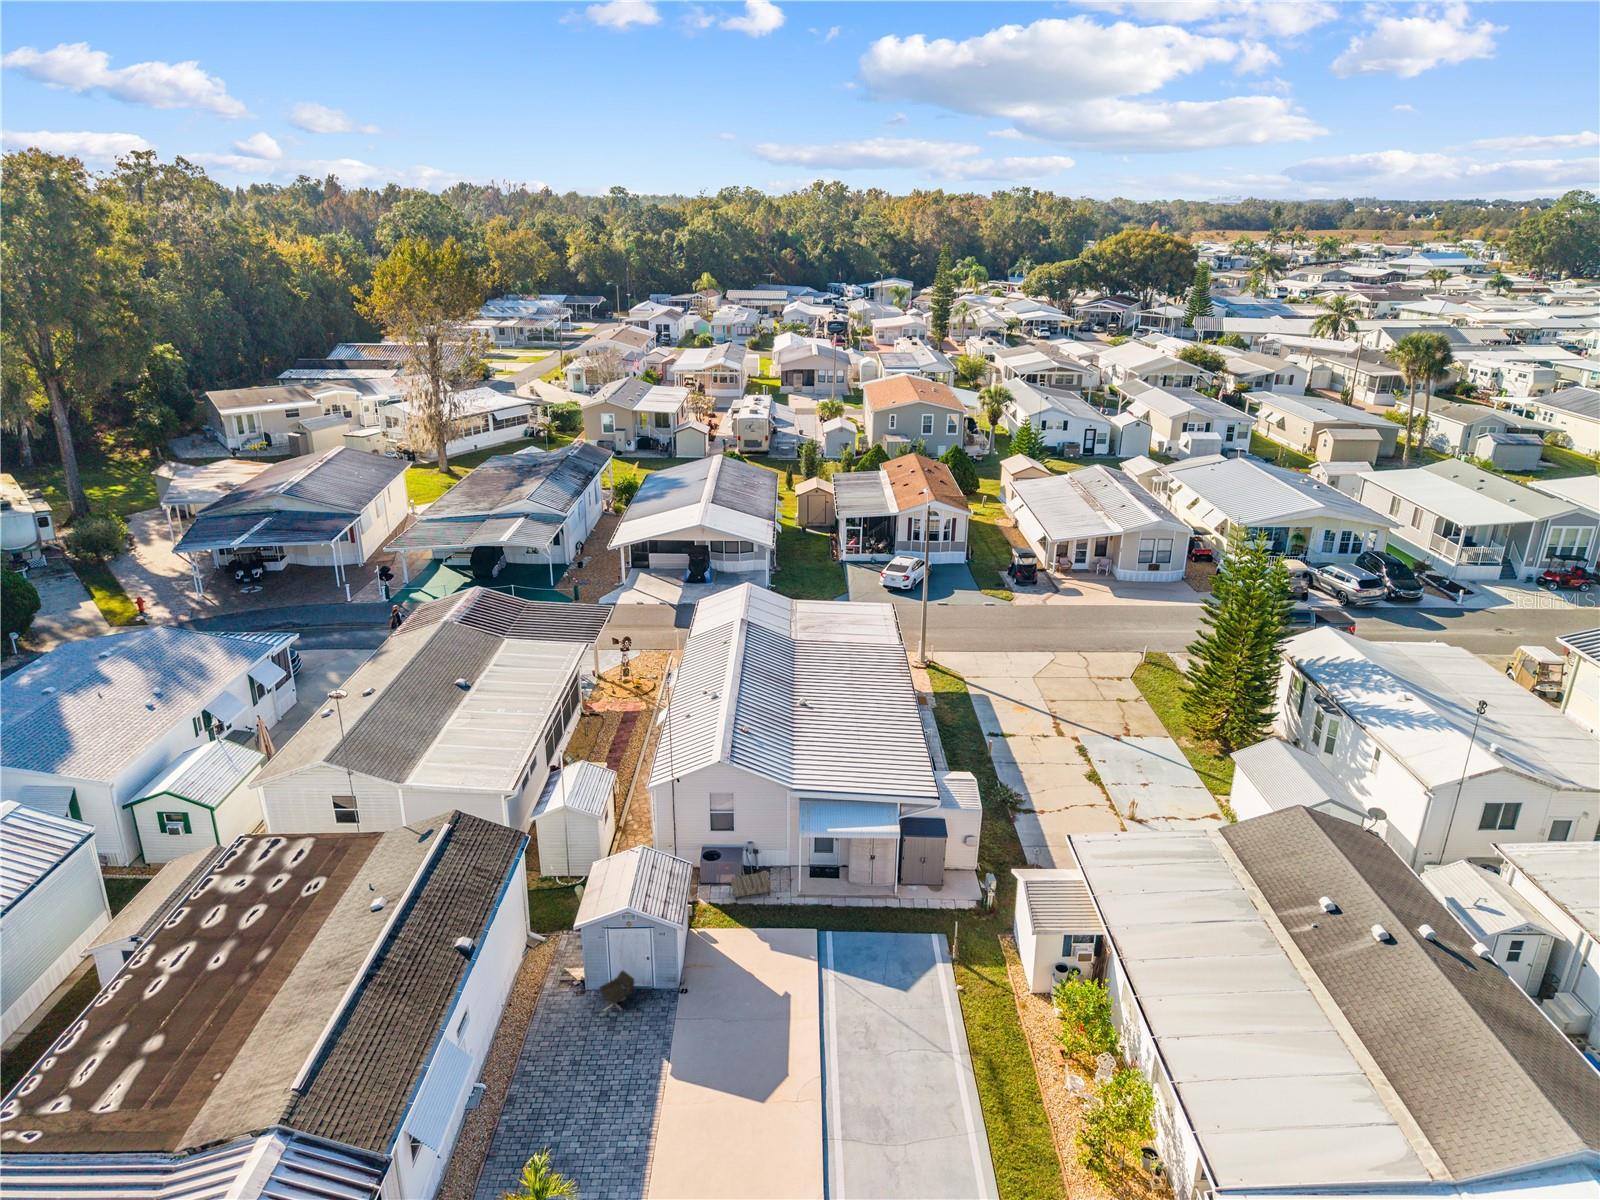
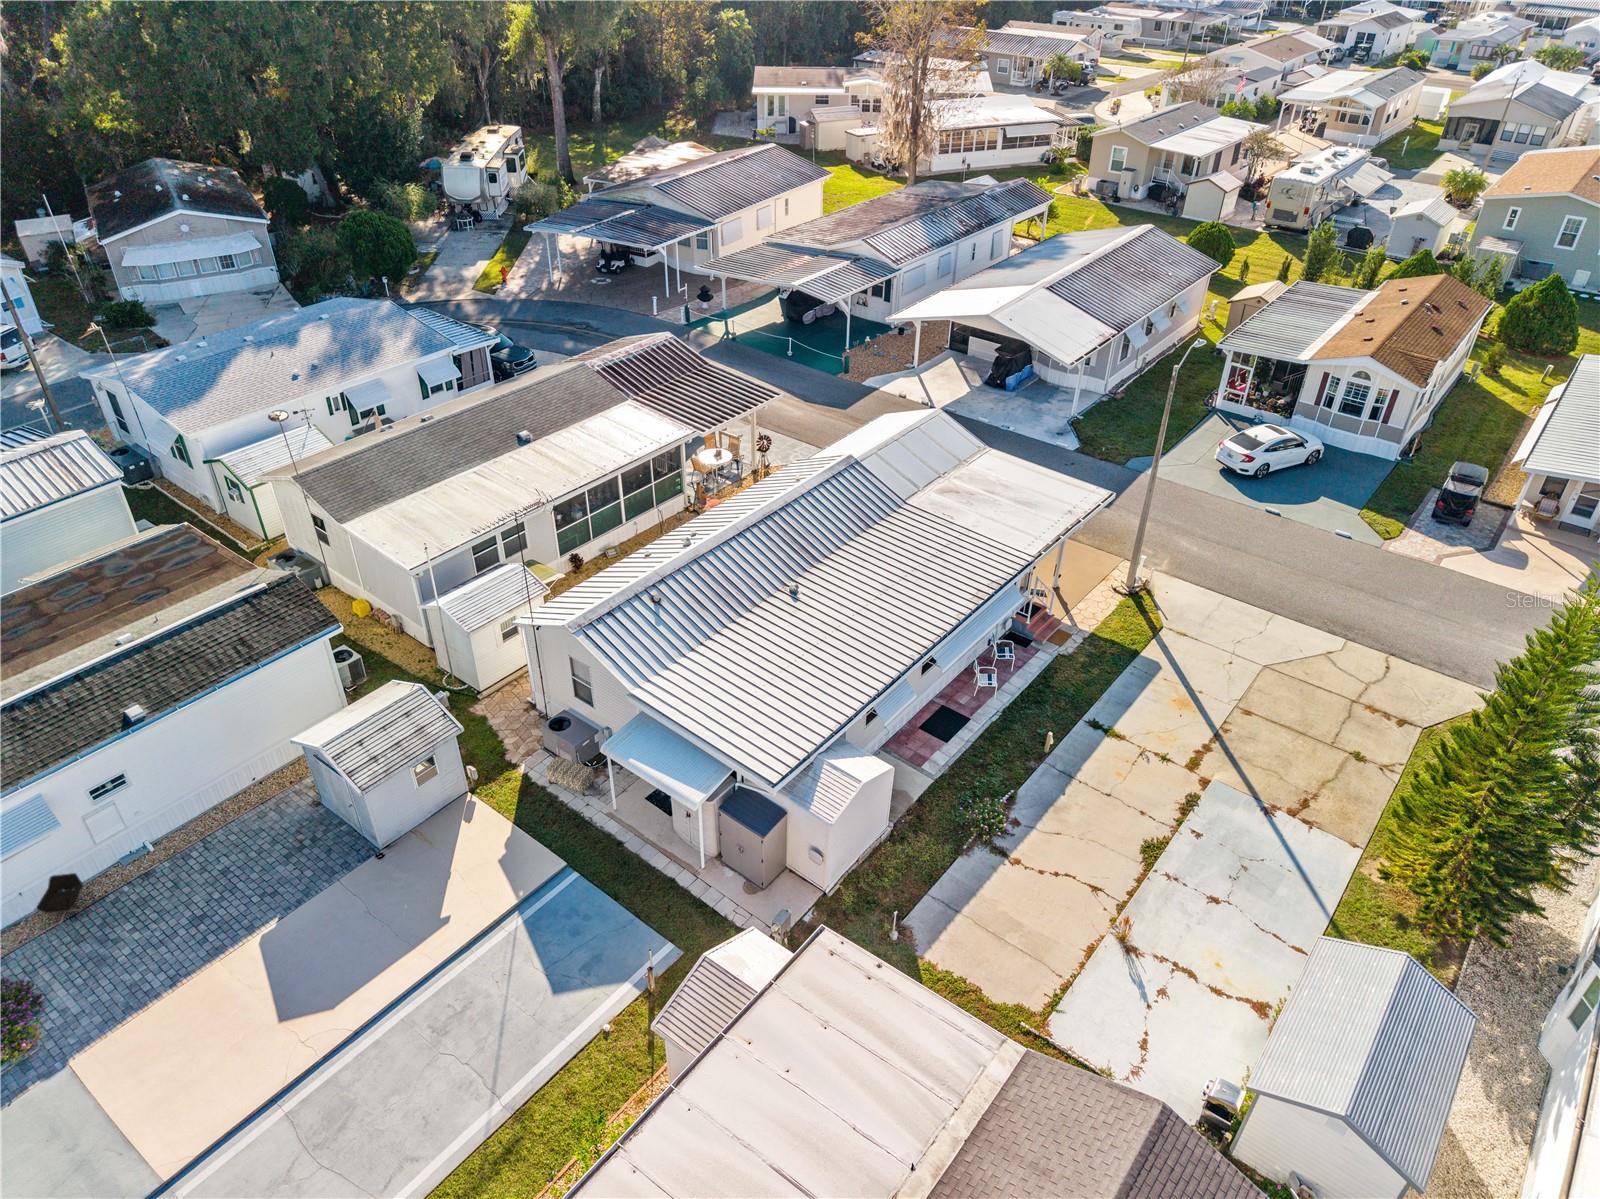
lounge chair: present [599,971,634,1006] -> present [36,873,83,923]

